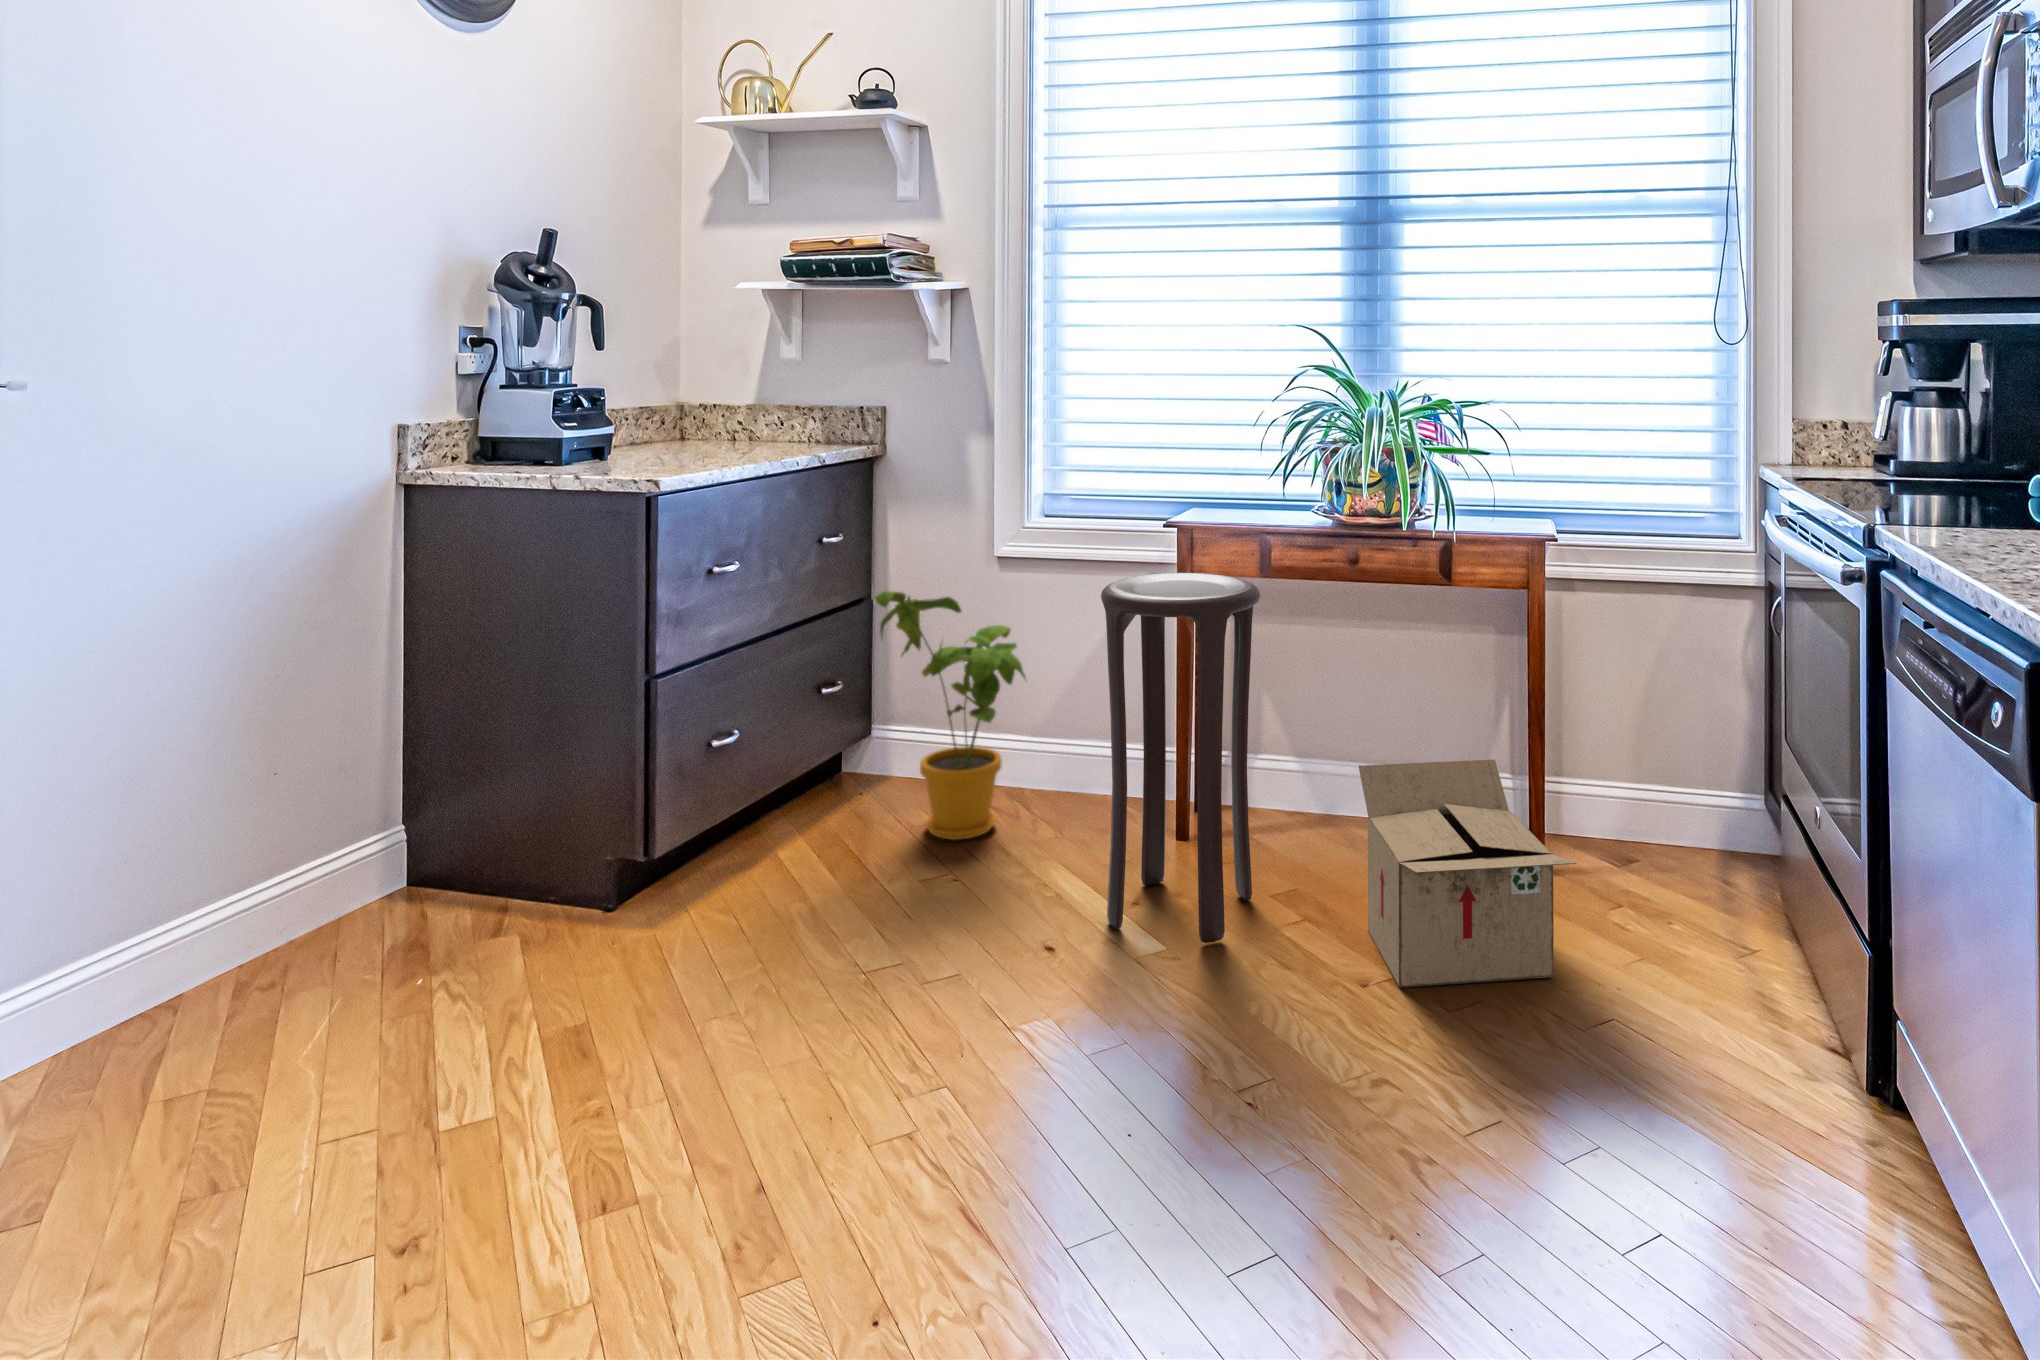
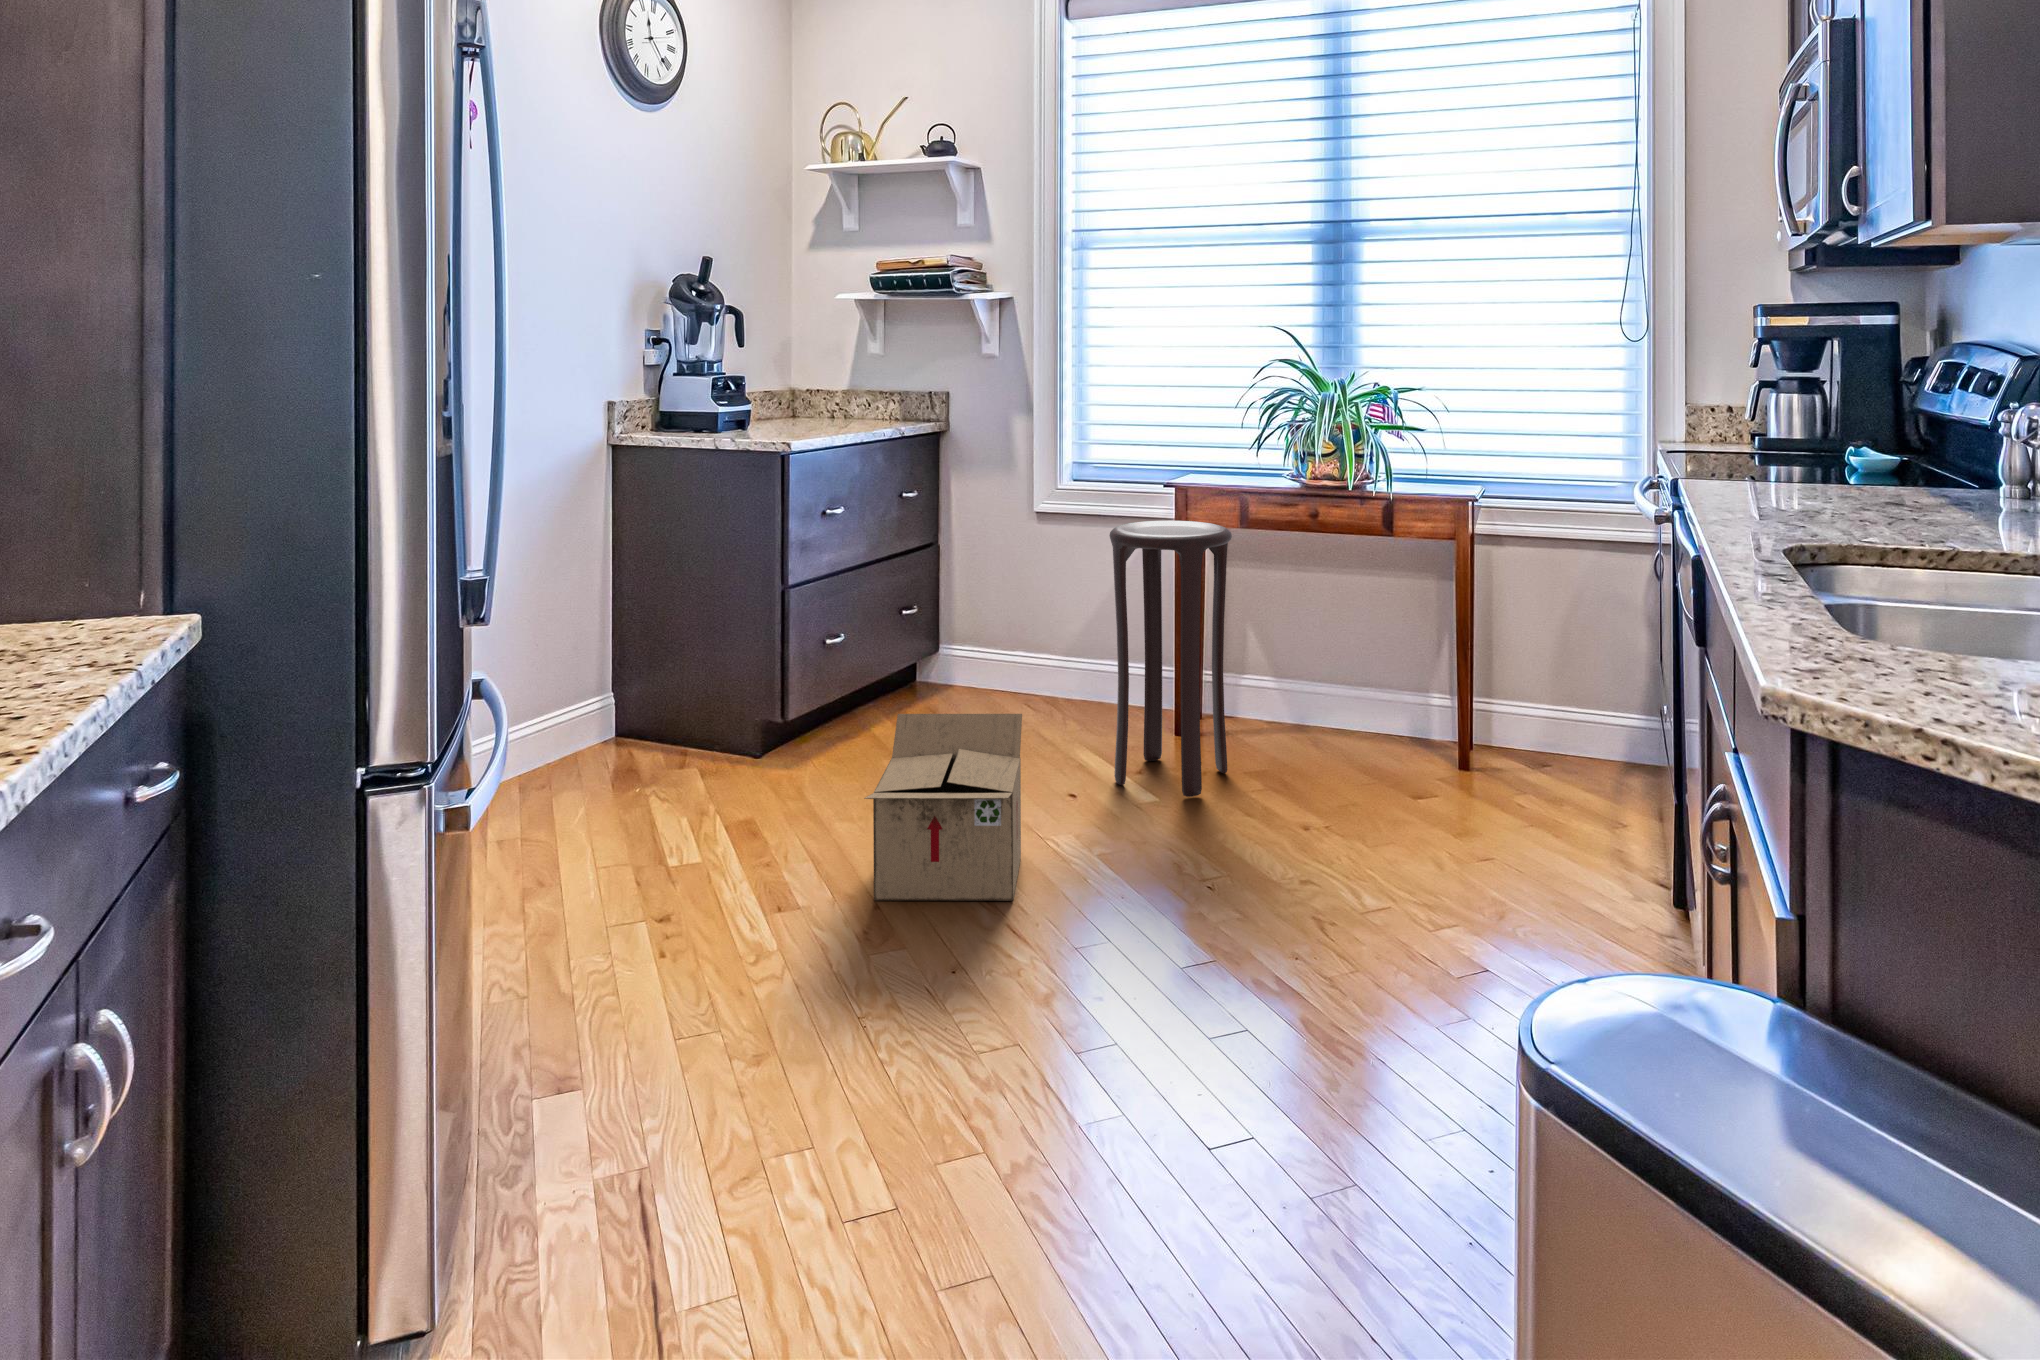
house plant: present [874,591,1025,840] -> none [942,533,1059,726]
cardboard box: present [1359,759,1576,988] -> present [864,714,1022,900]

